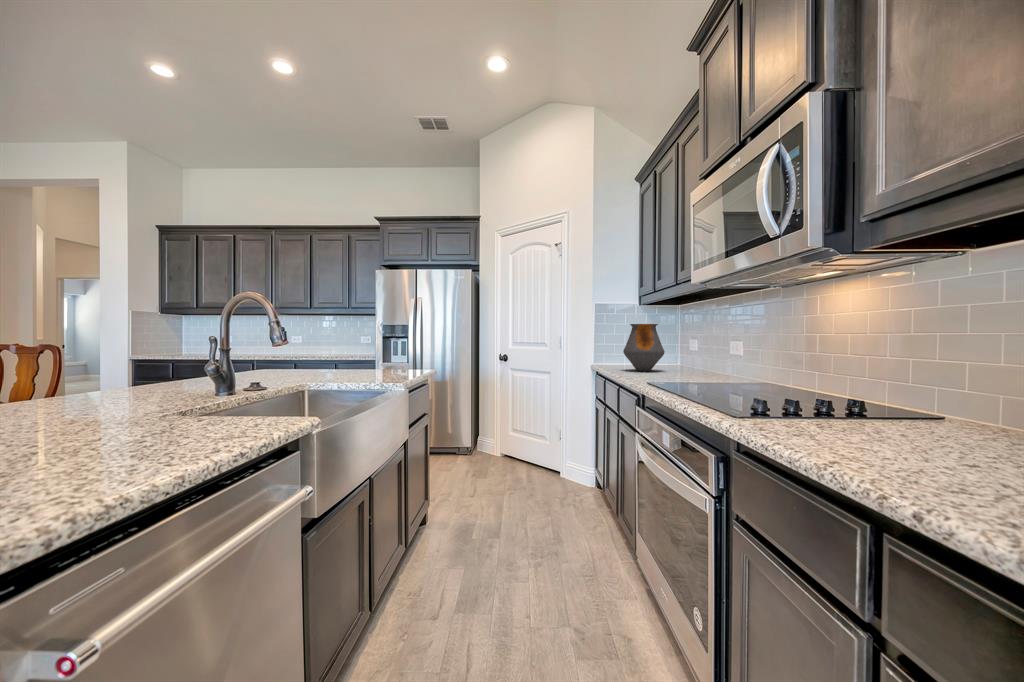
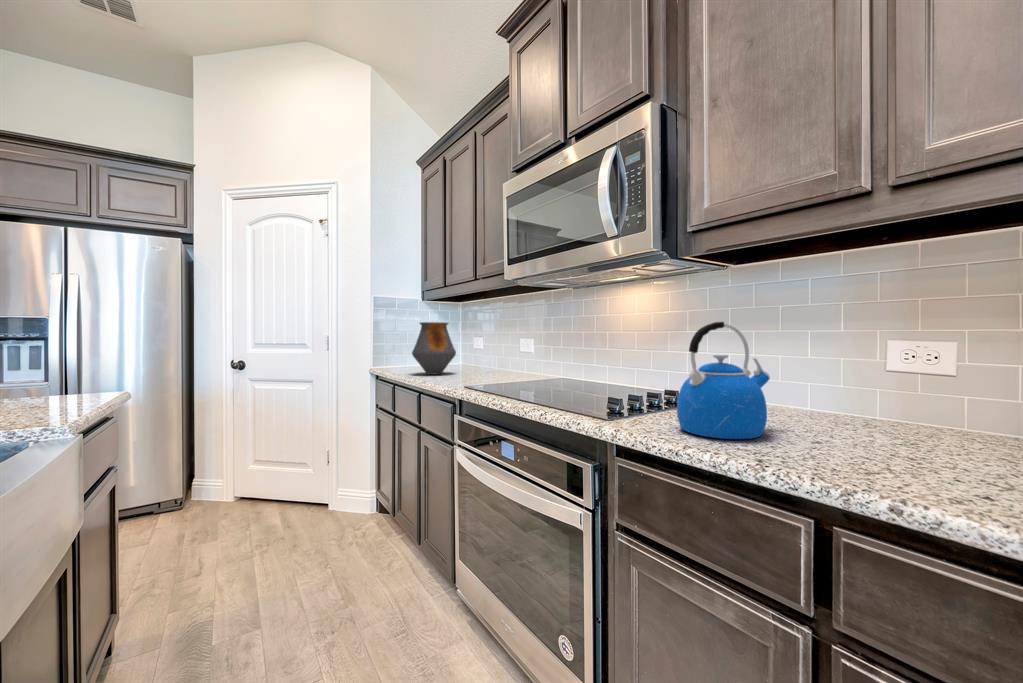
kettle: none [800,321,937,448] -> present [677,322,770,439]

